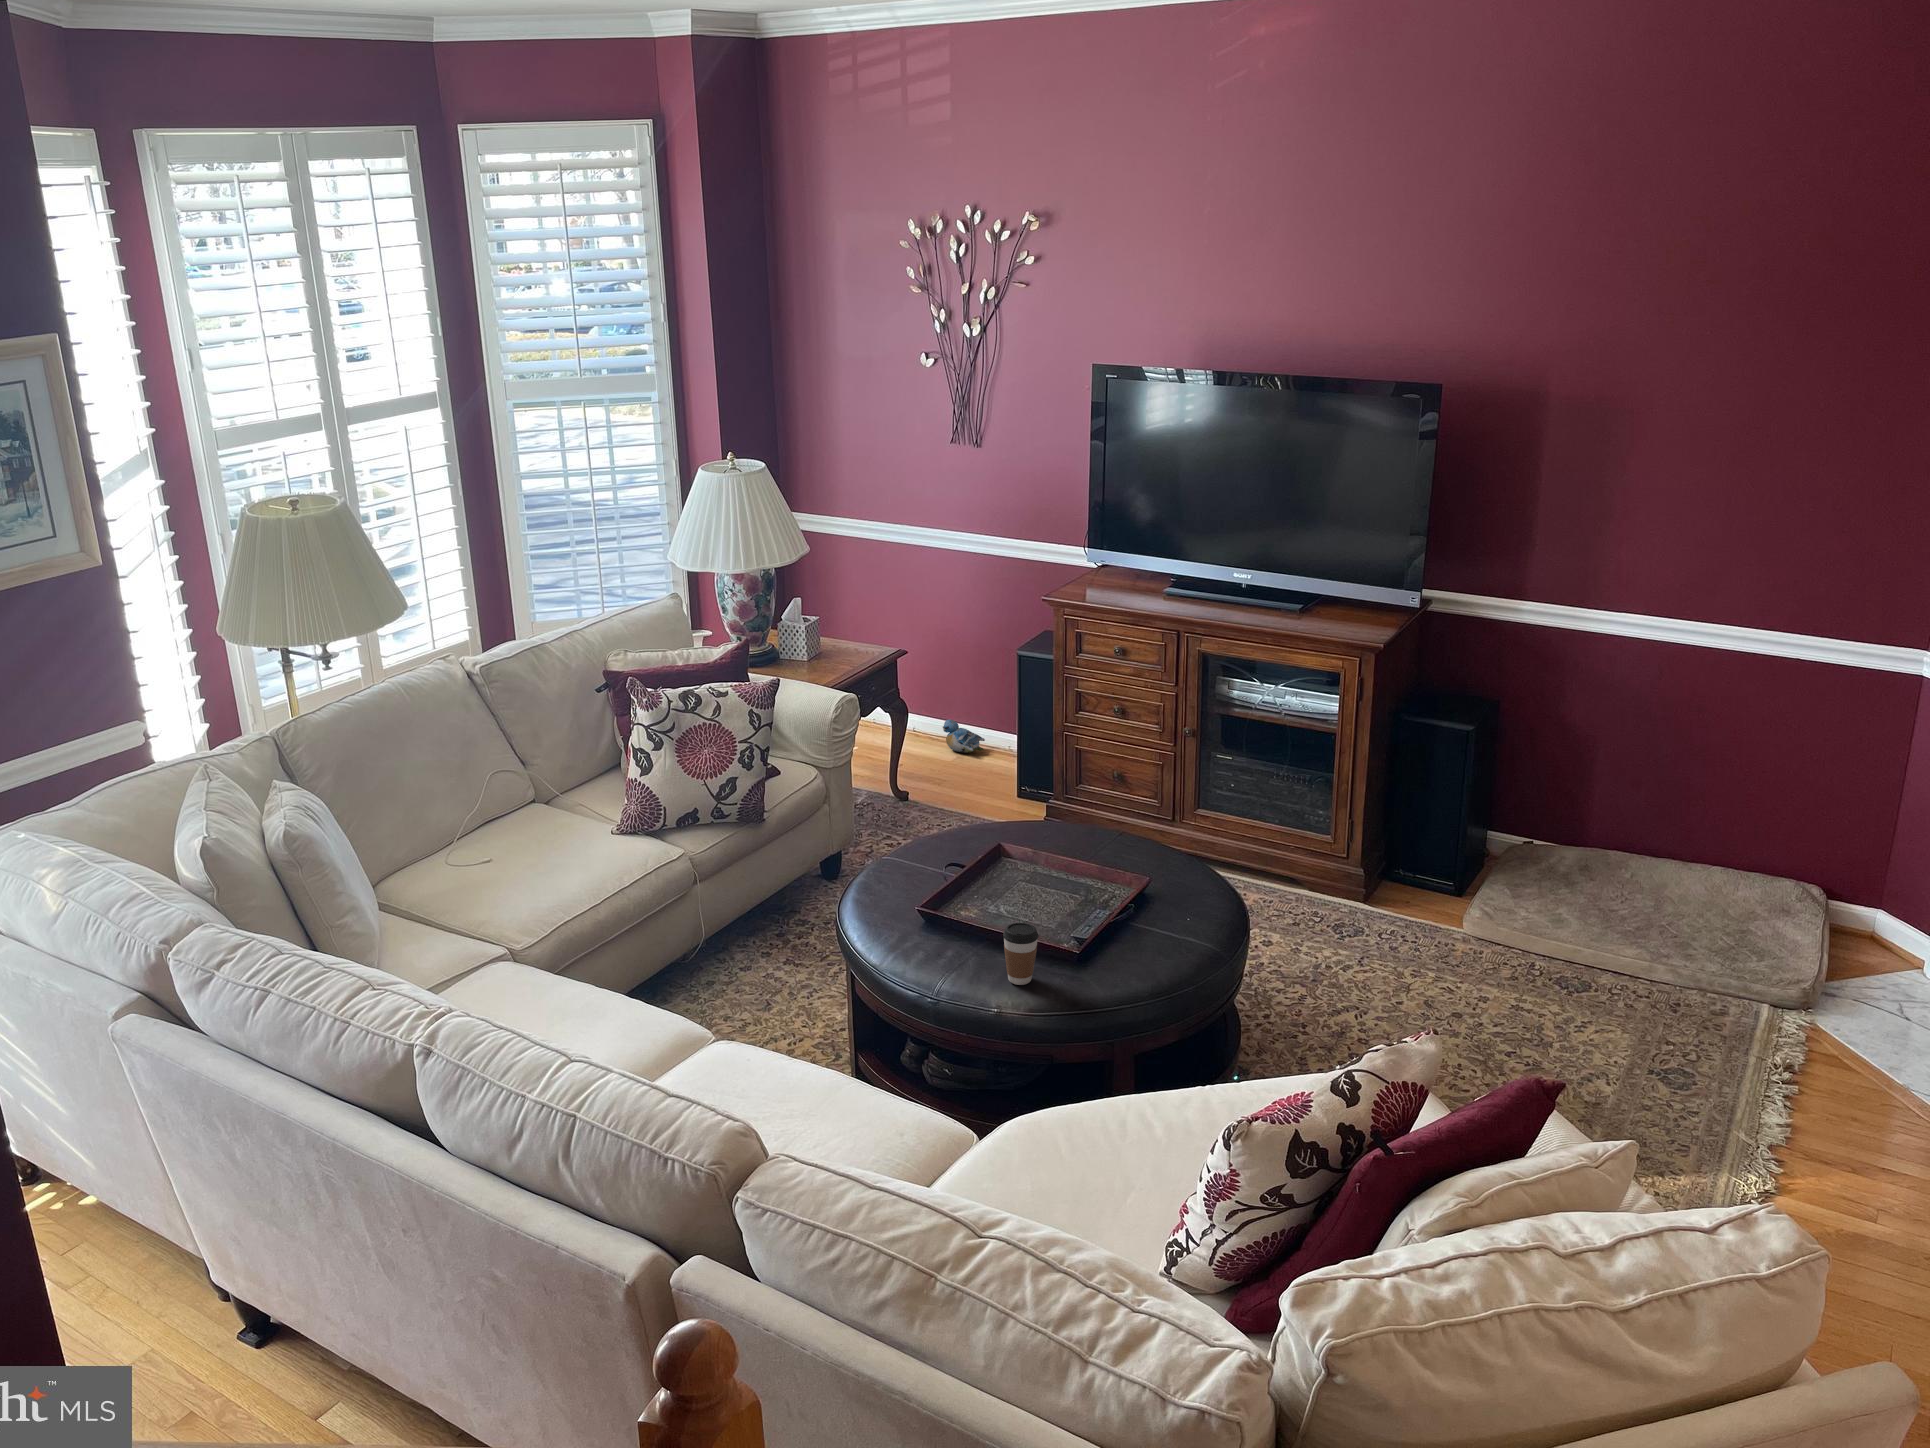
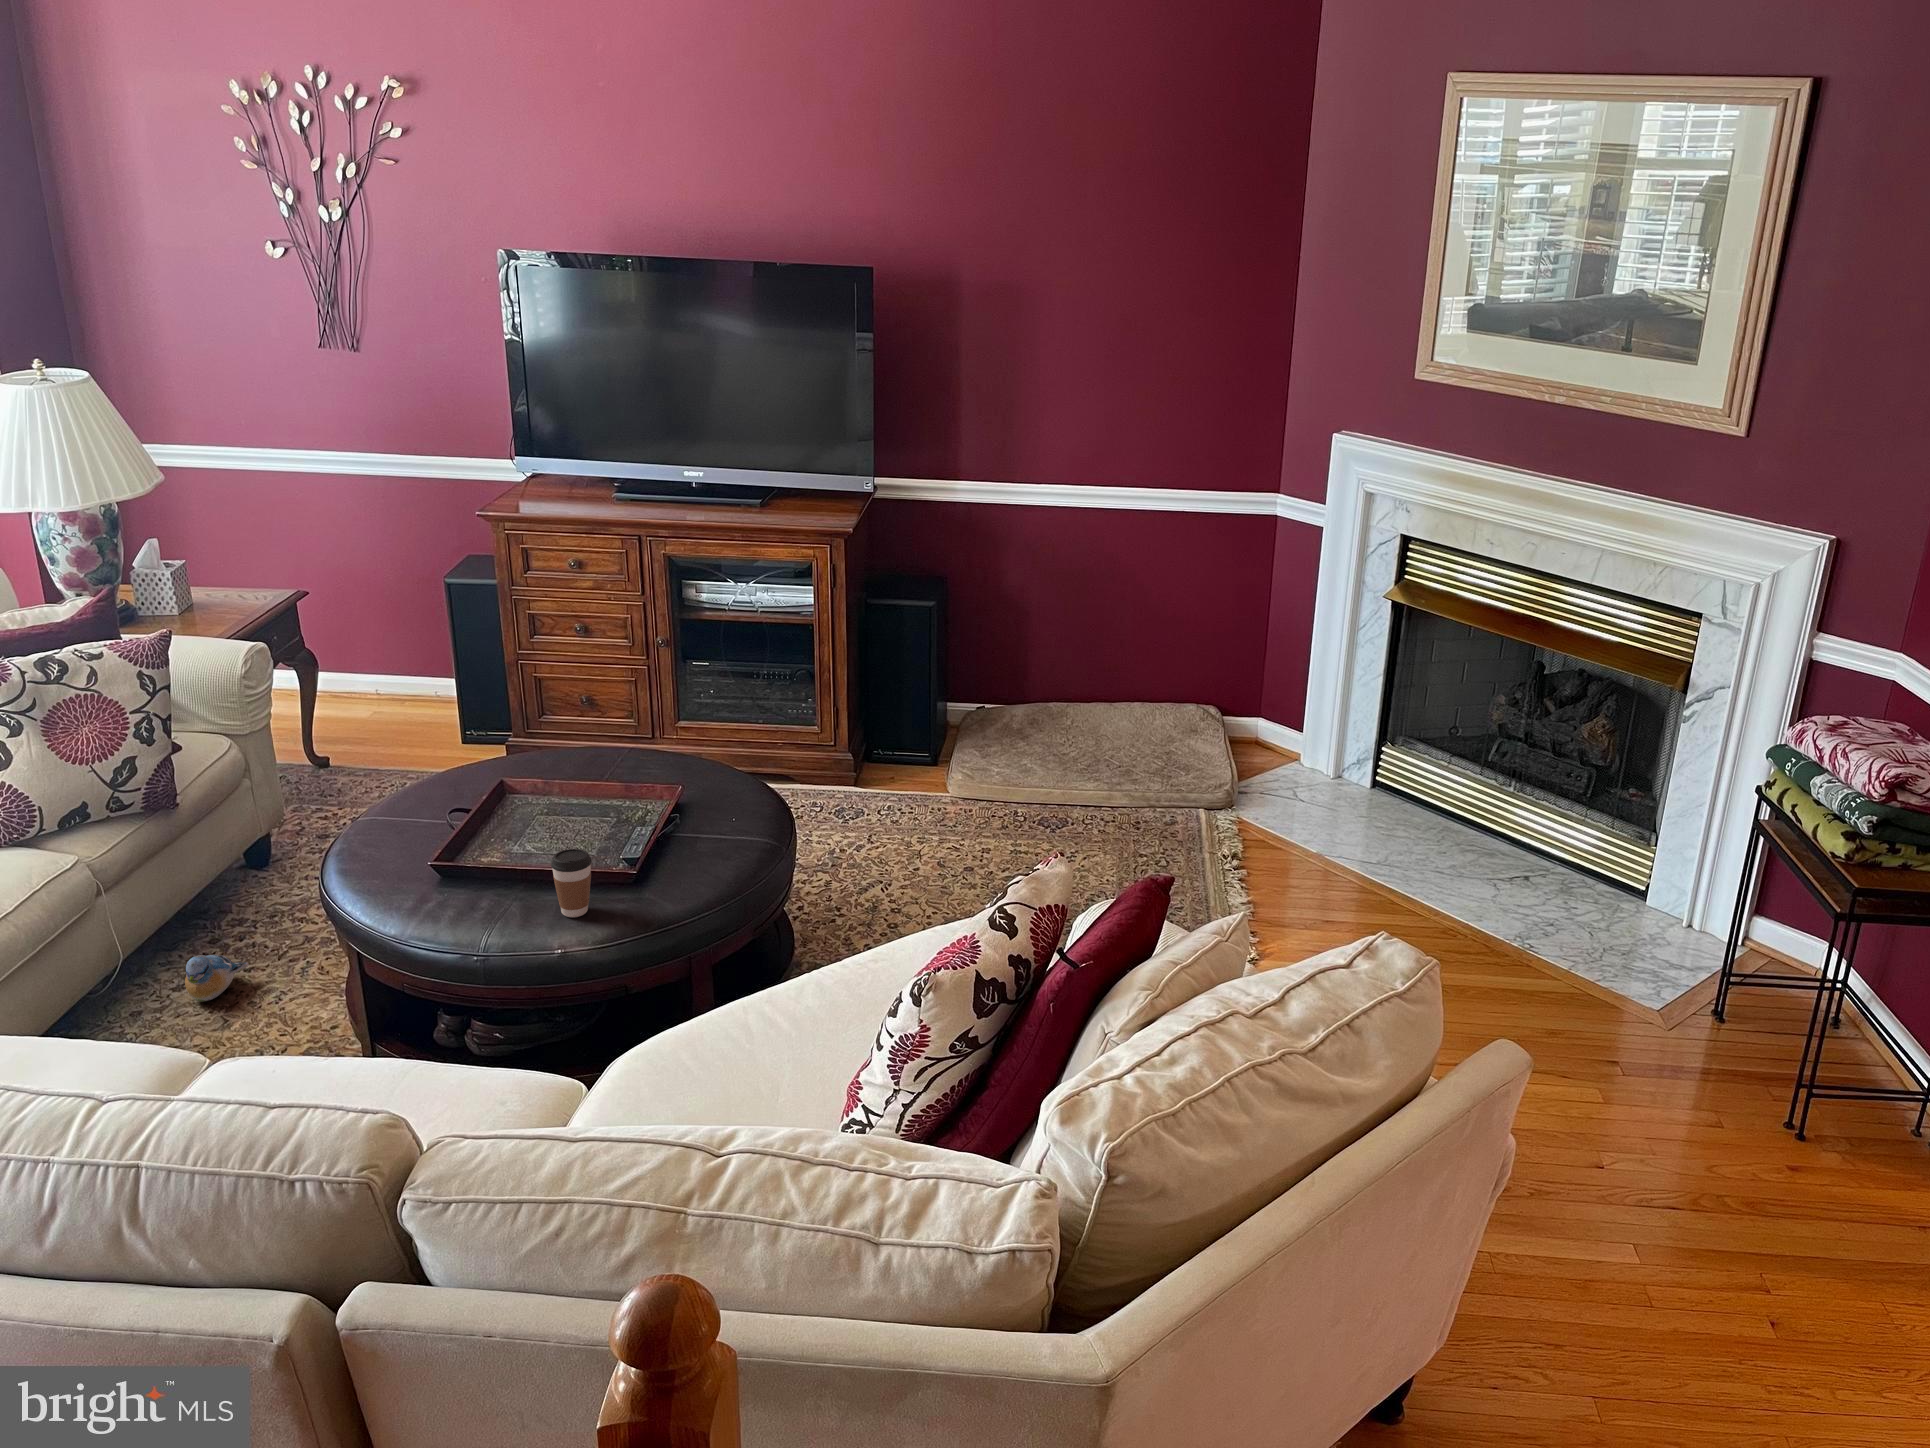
plush toy: present [943,720,985,753] -> present [185,955,248,1002]

